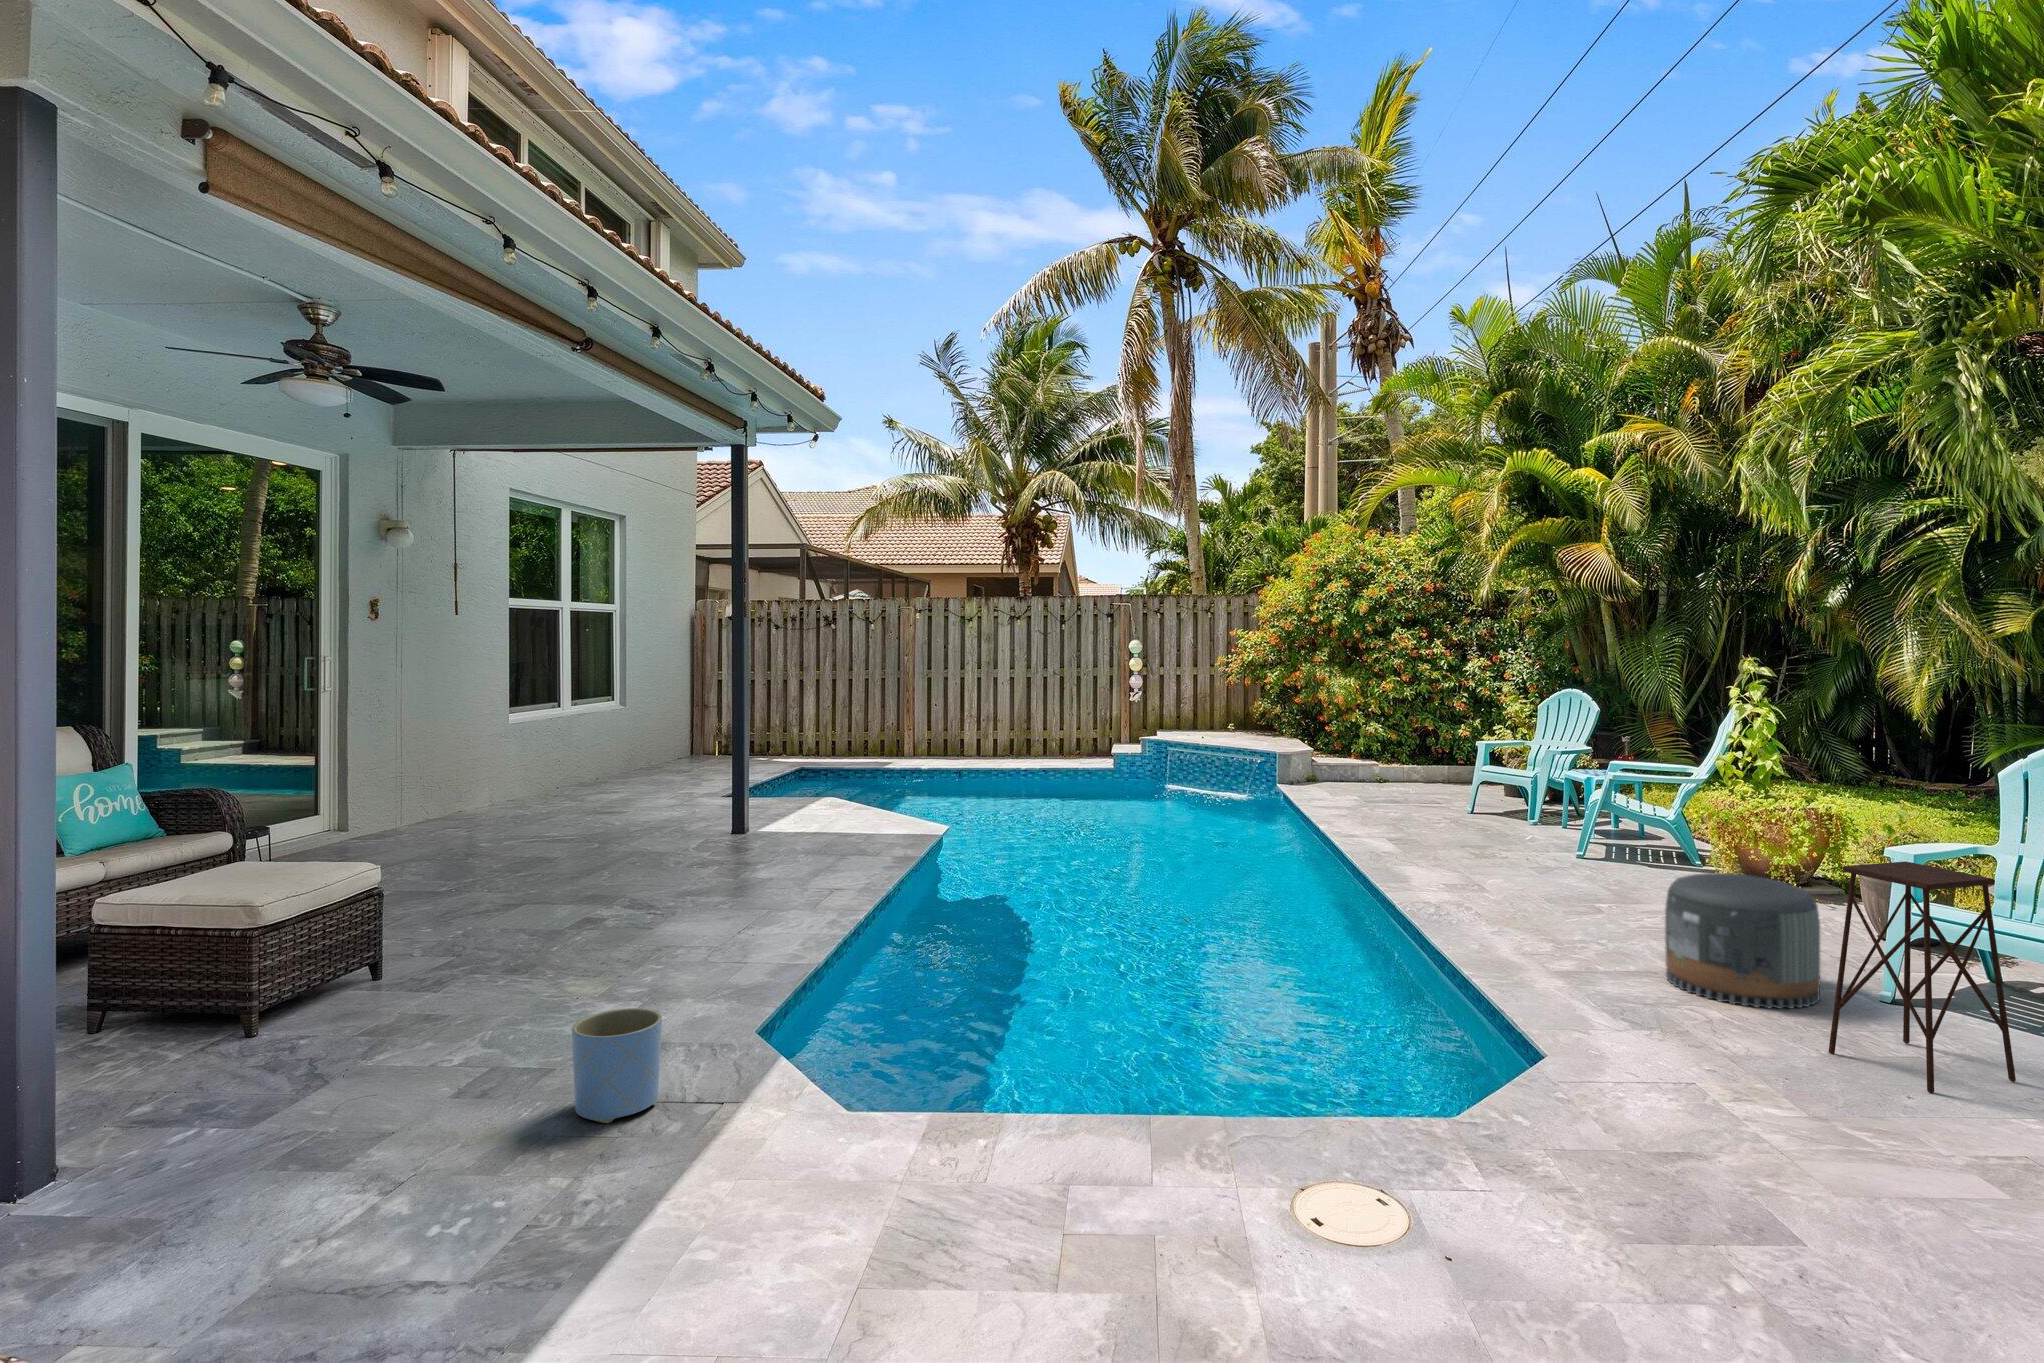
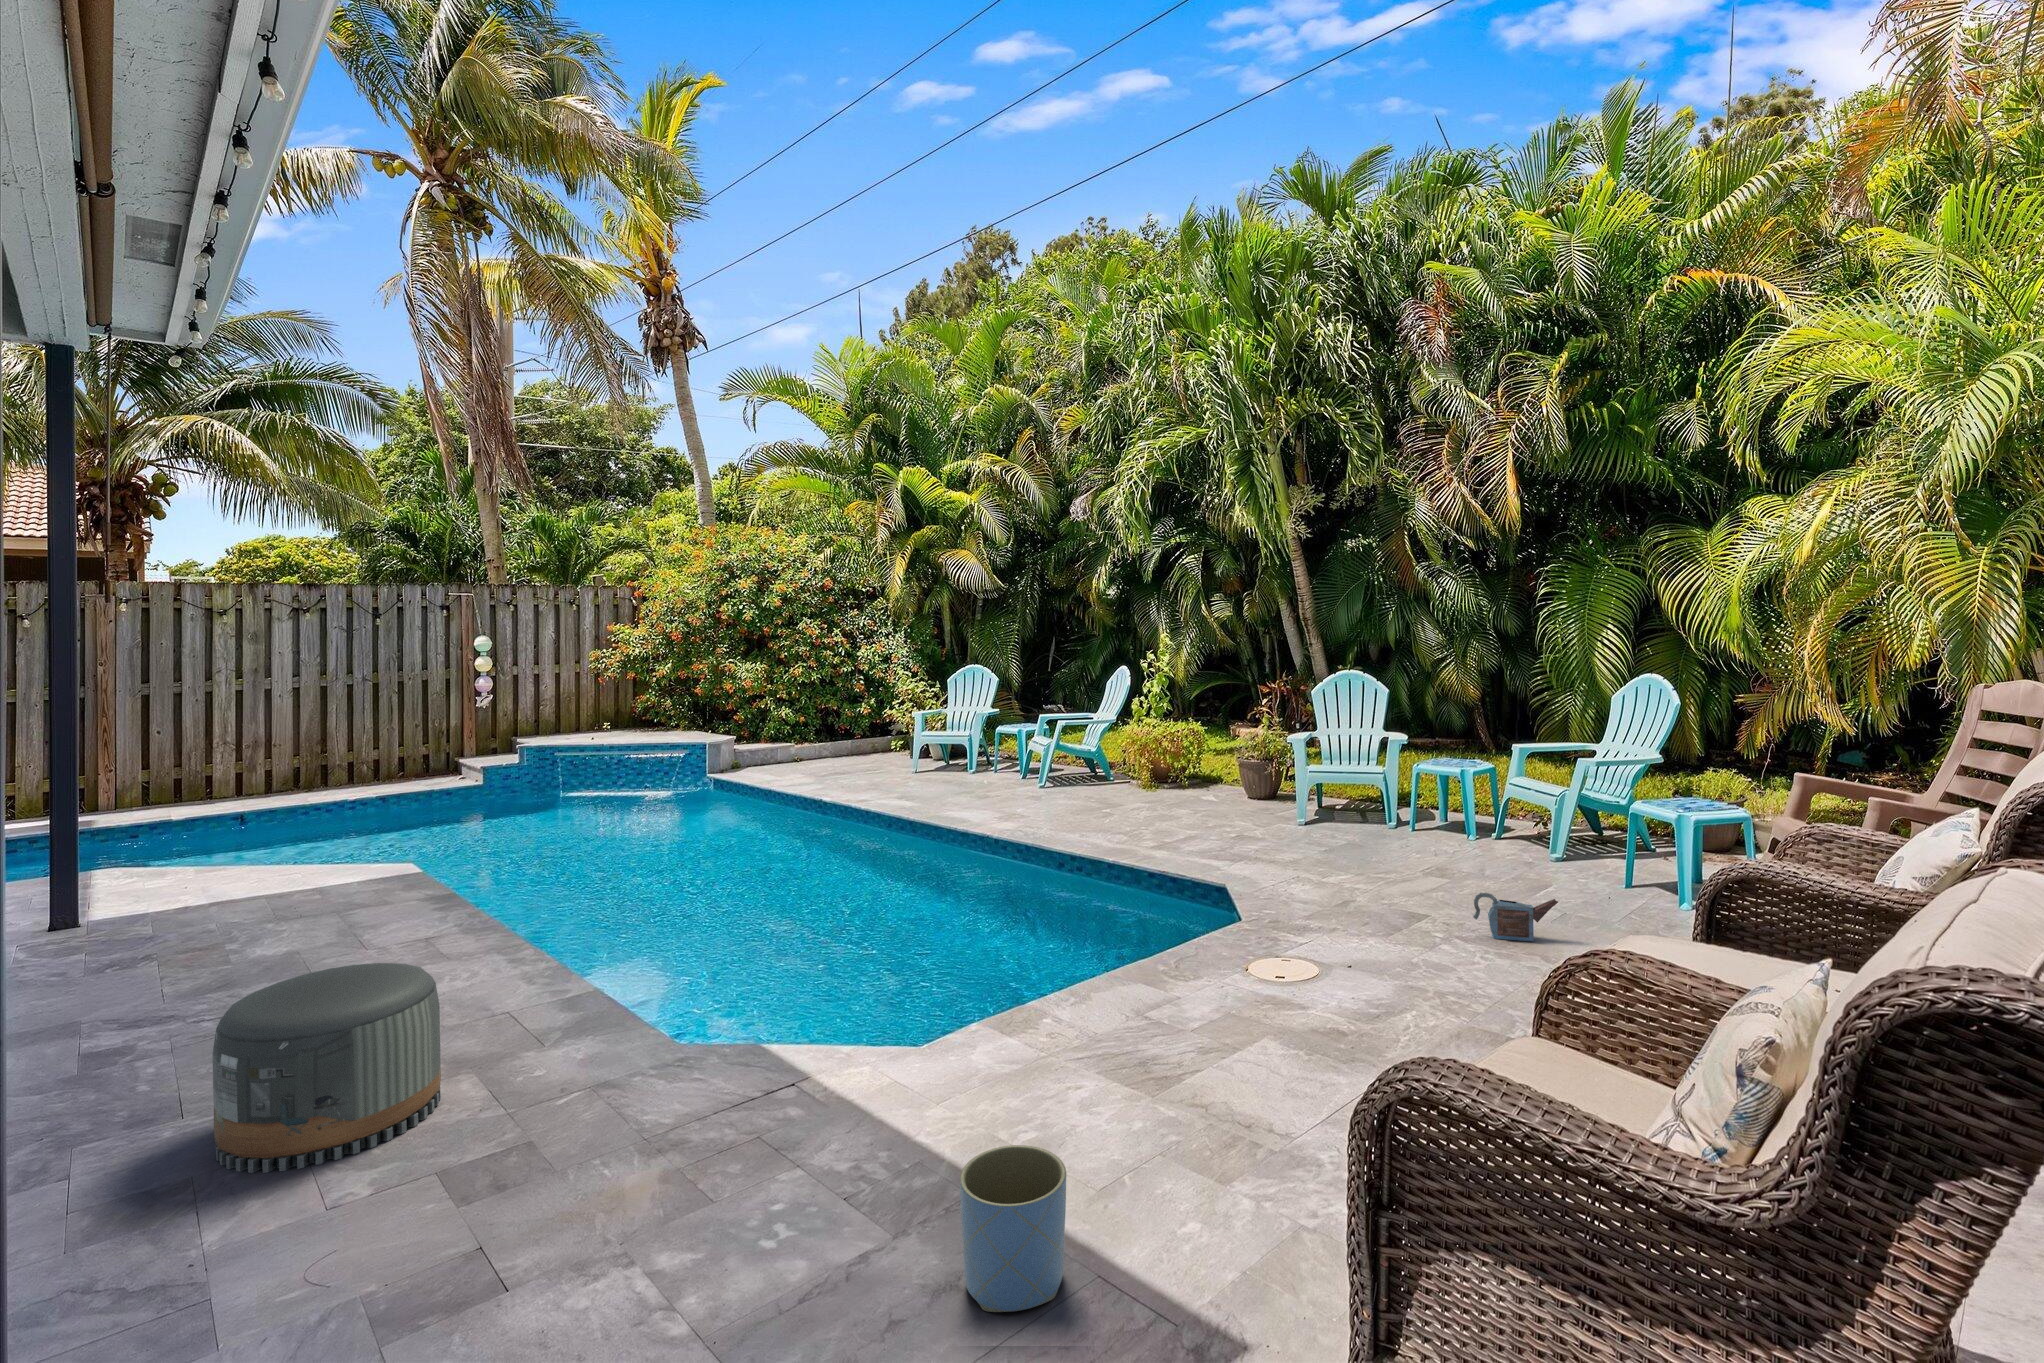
side table: present [1829,861,2016,1093] -> none [1435,763,1503,888]
pouf: present [1665,873,1820,1009] -> present [212,963,441,1173]
watering can: none [1663,1047,1795,1153] -> present [1473,893,1558,941]

